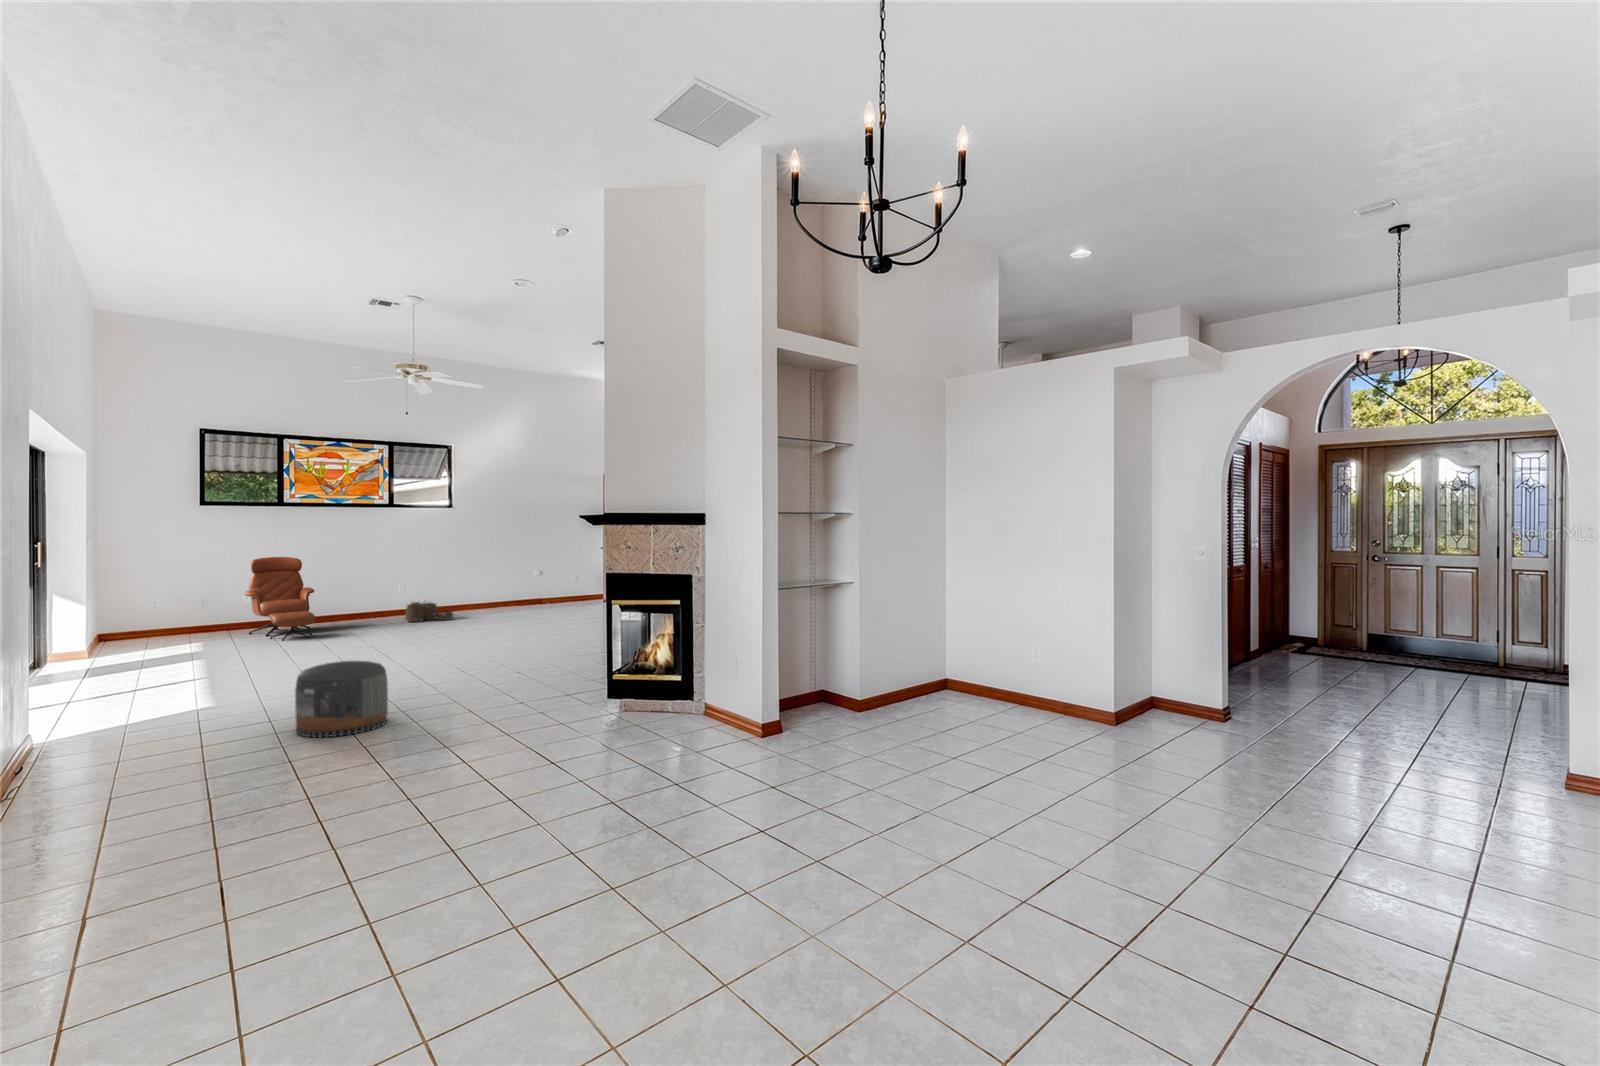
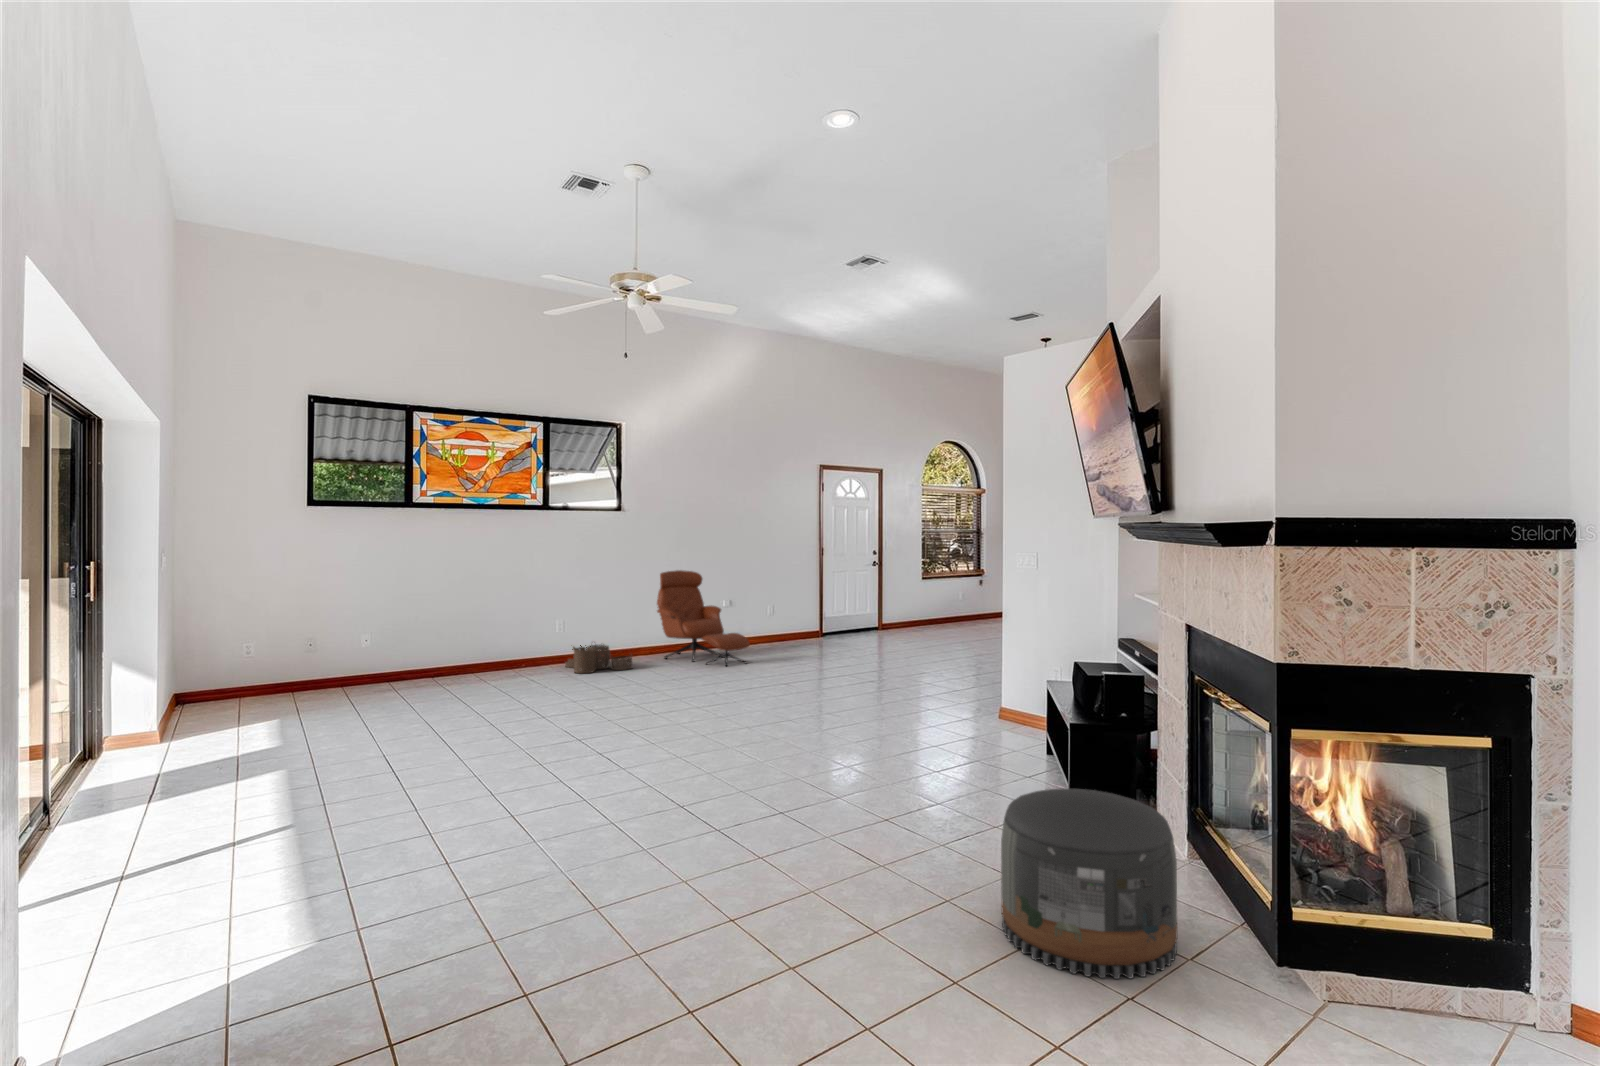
lounge chair: present [245,557,315,640] -> present [657,570,750,662]
pouf: present [295,661,388,738] -> present [1001,789,1177,979]

